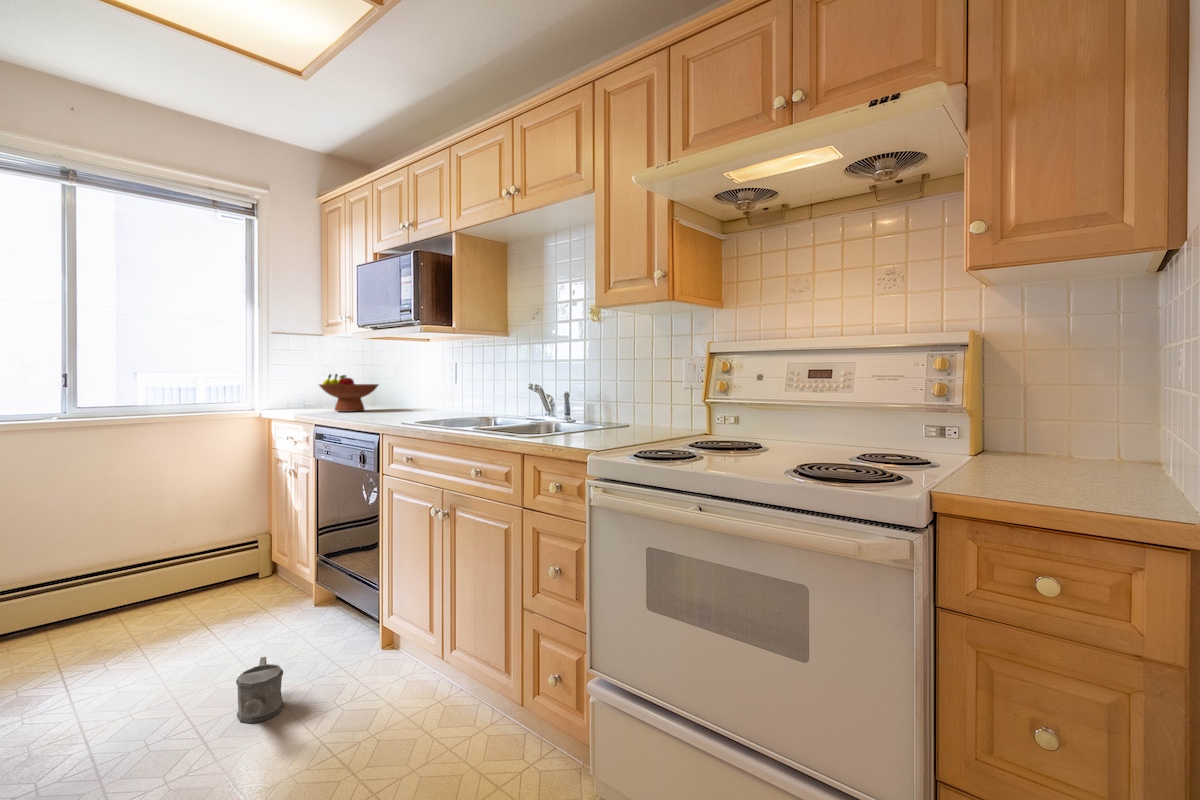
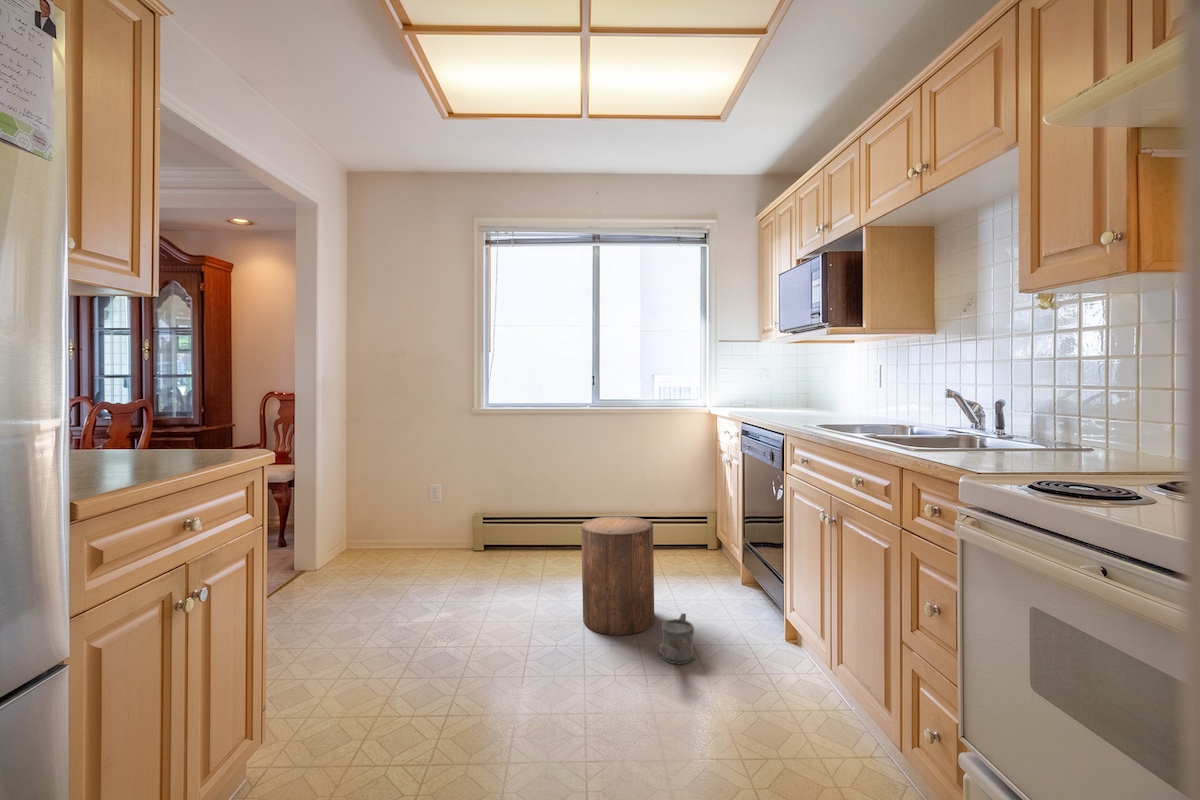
fruit bowl: present [319,374,378,412] -> none [753,376,808,411]
stool: none [85,554,213,726] -> present [581,516,654,635]

